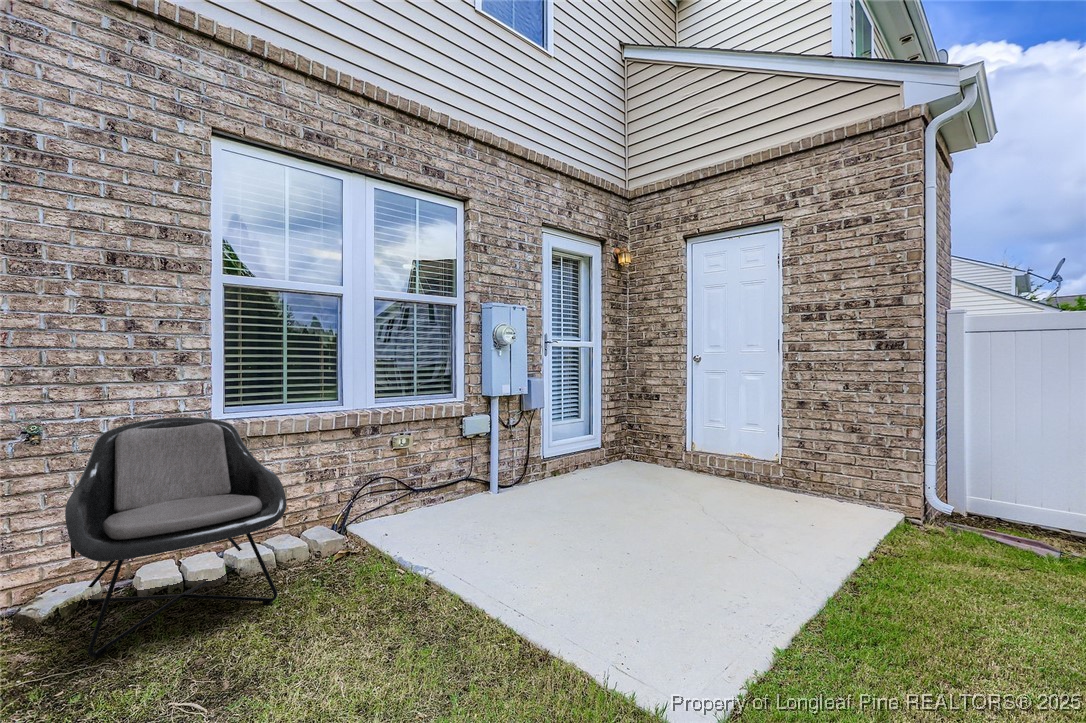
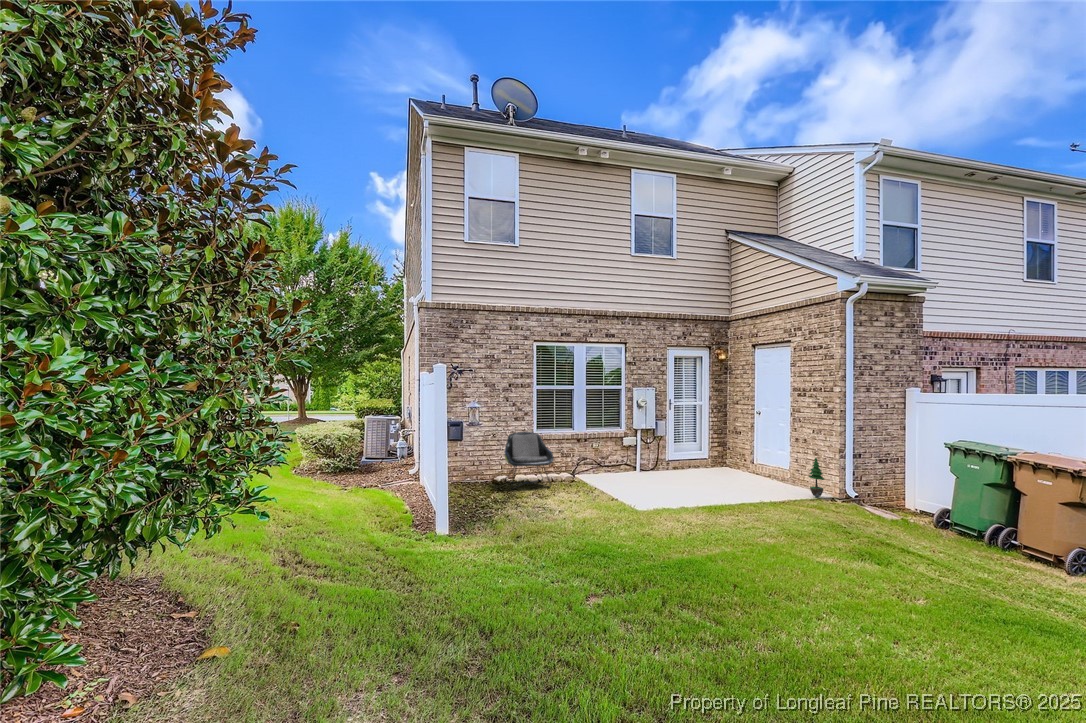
potted tree: none [853,431,887,511] -> present [809,458,824,497]

